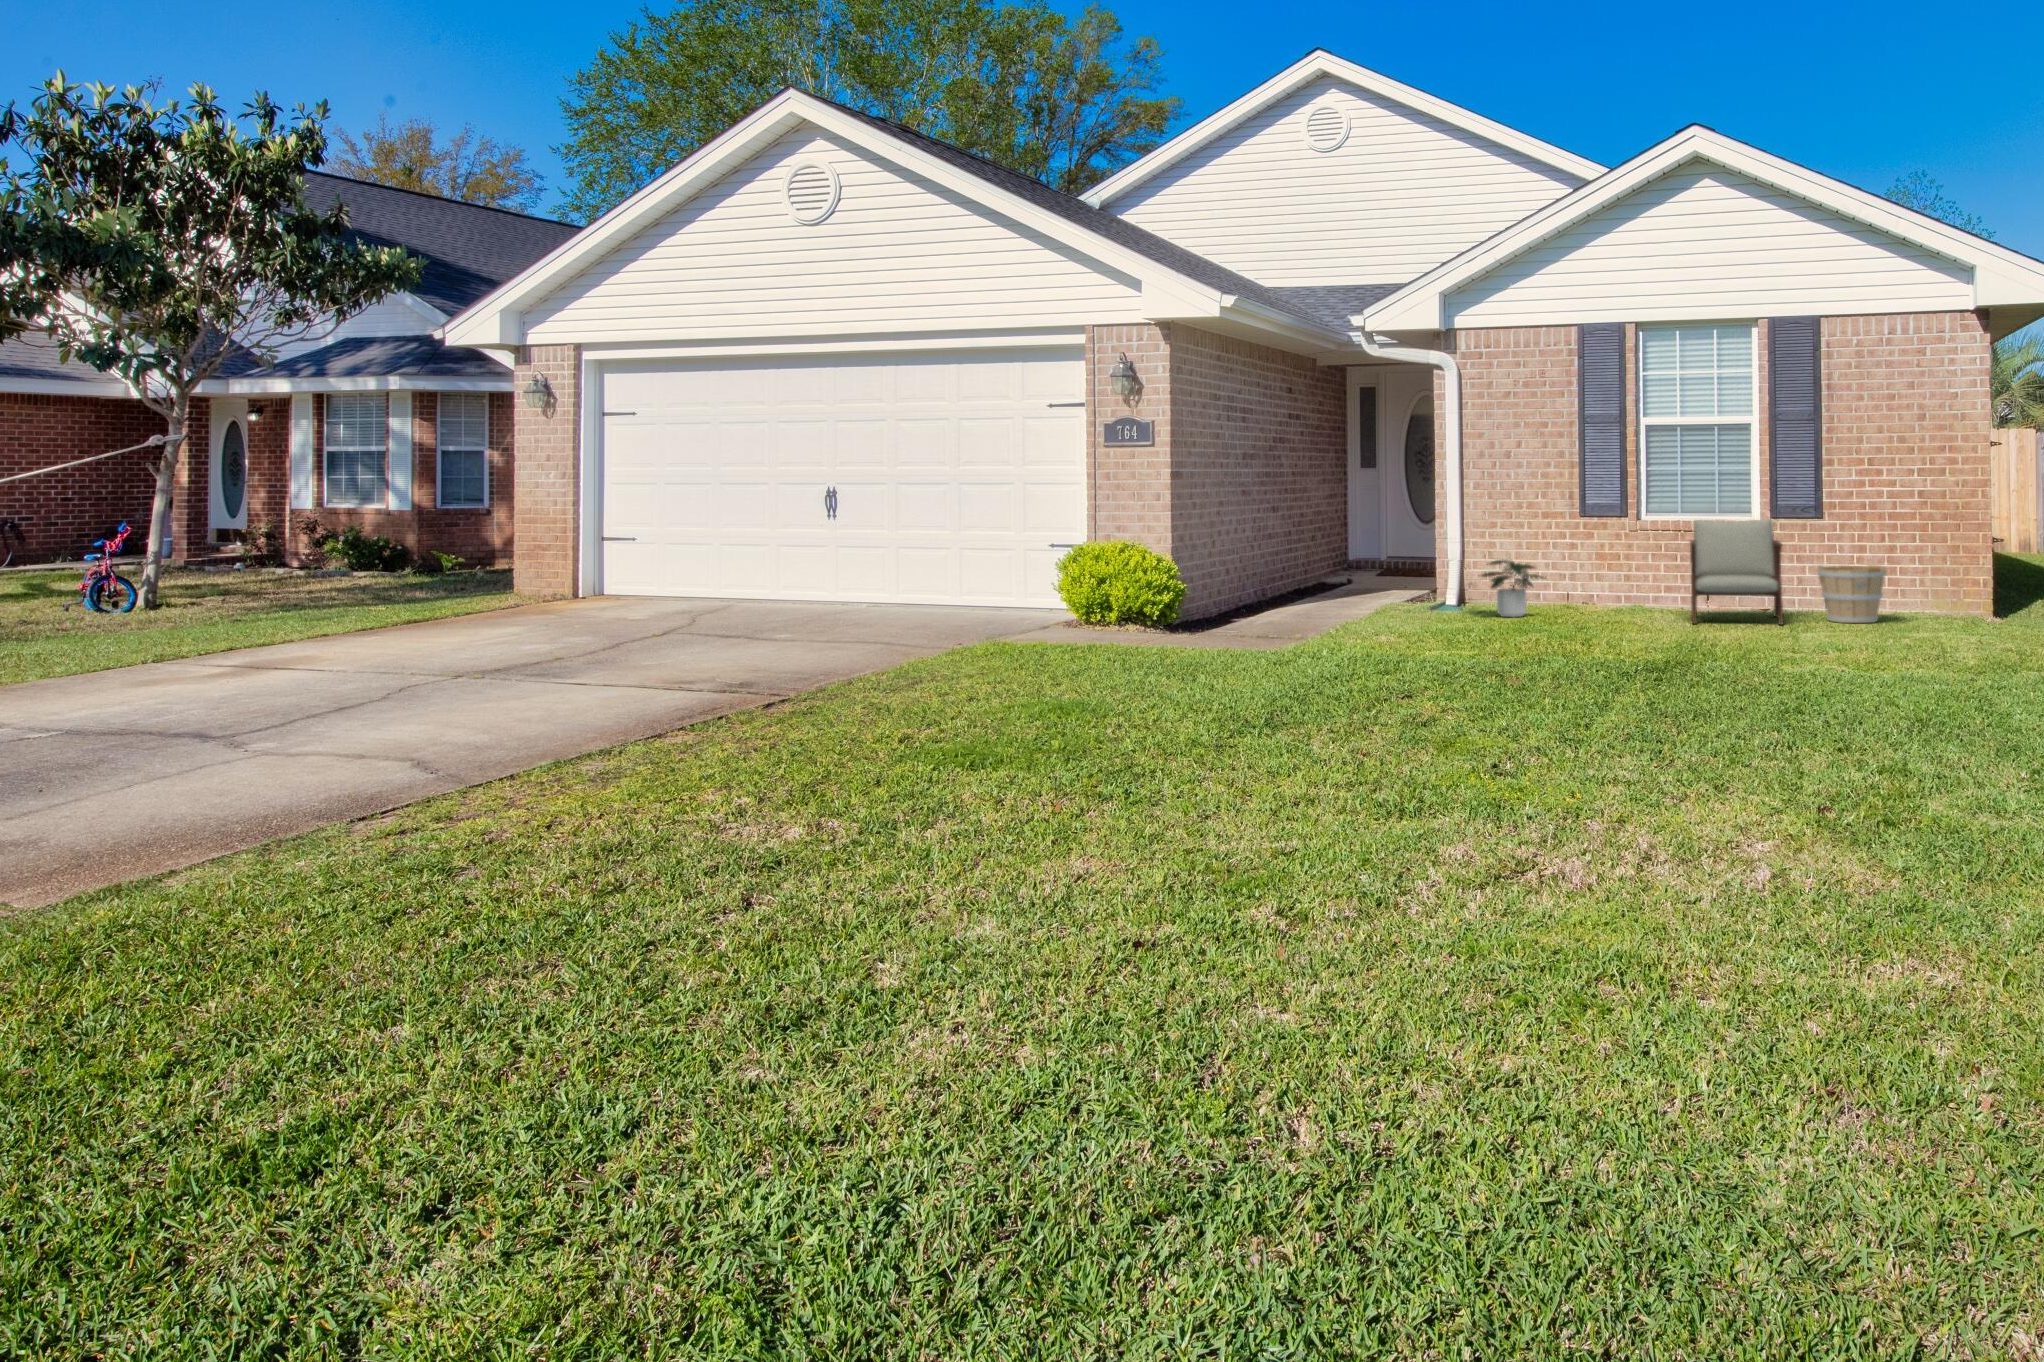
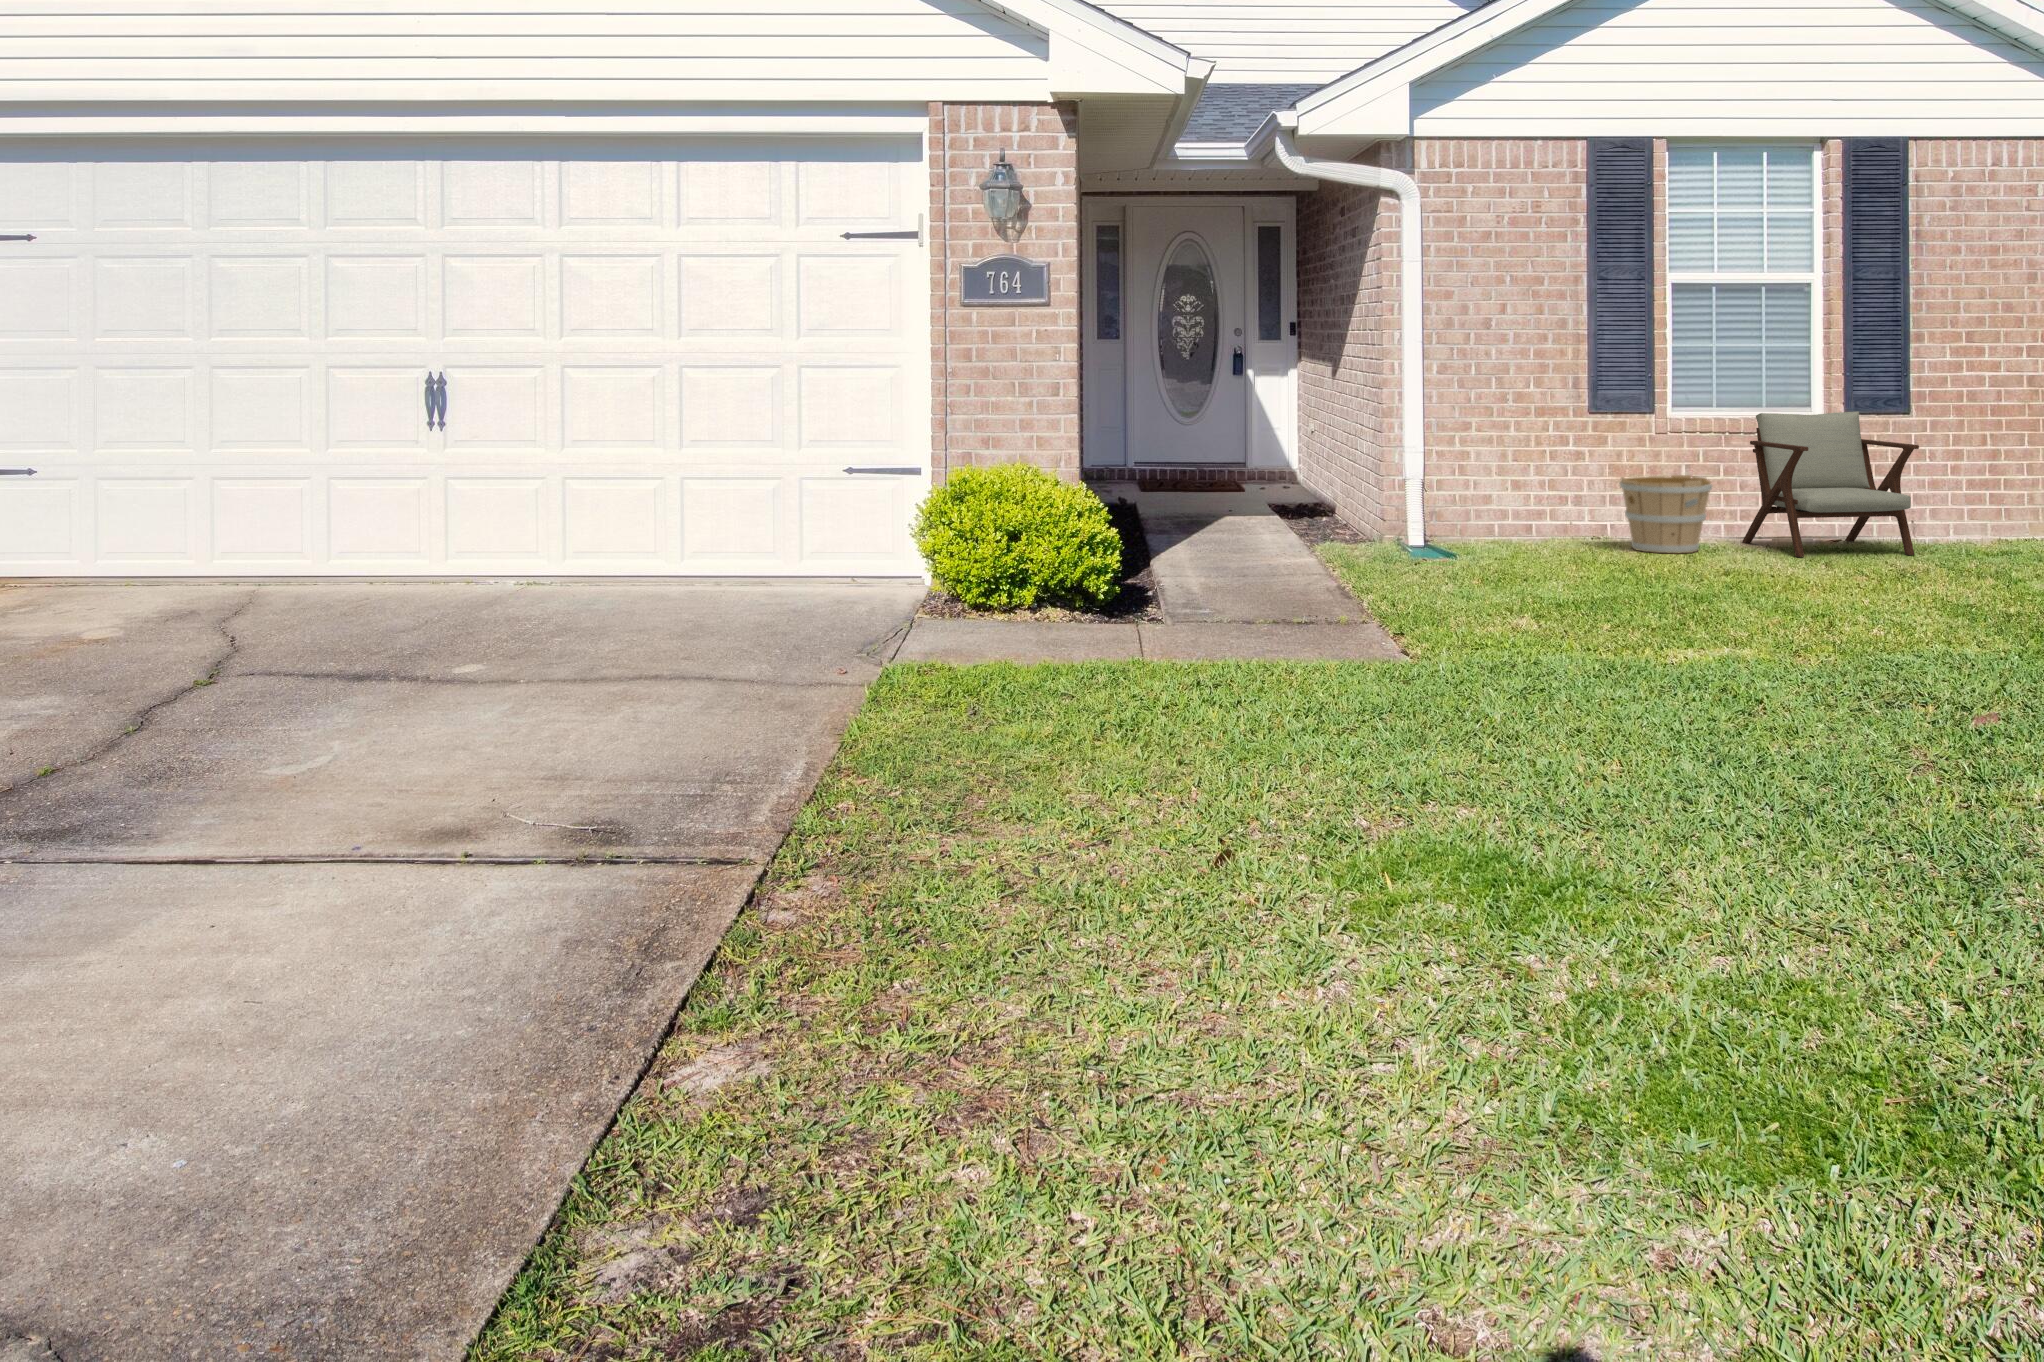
potted plant: present [1481,560,1544,617] -> none [1467,472,1575,553]
wooden bucket: present [1817,565,1886,623] -> present [1620,475,1712,553]

